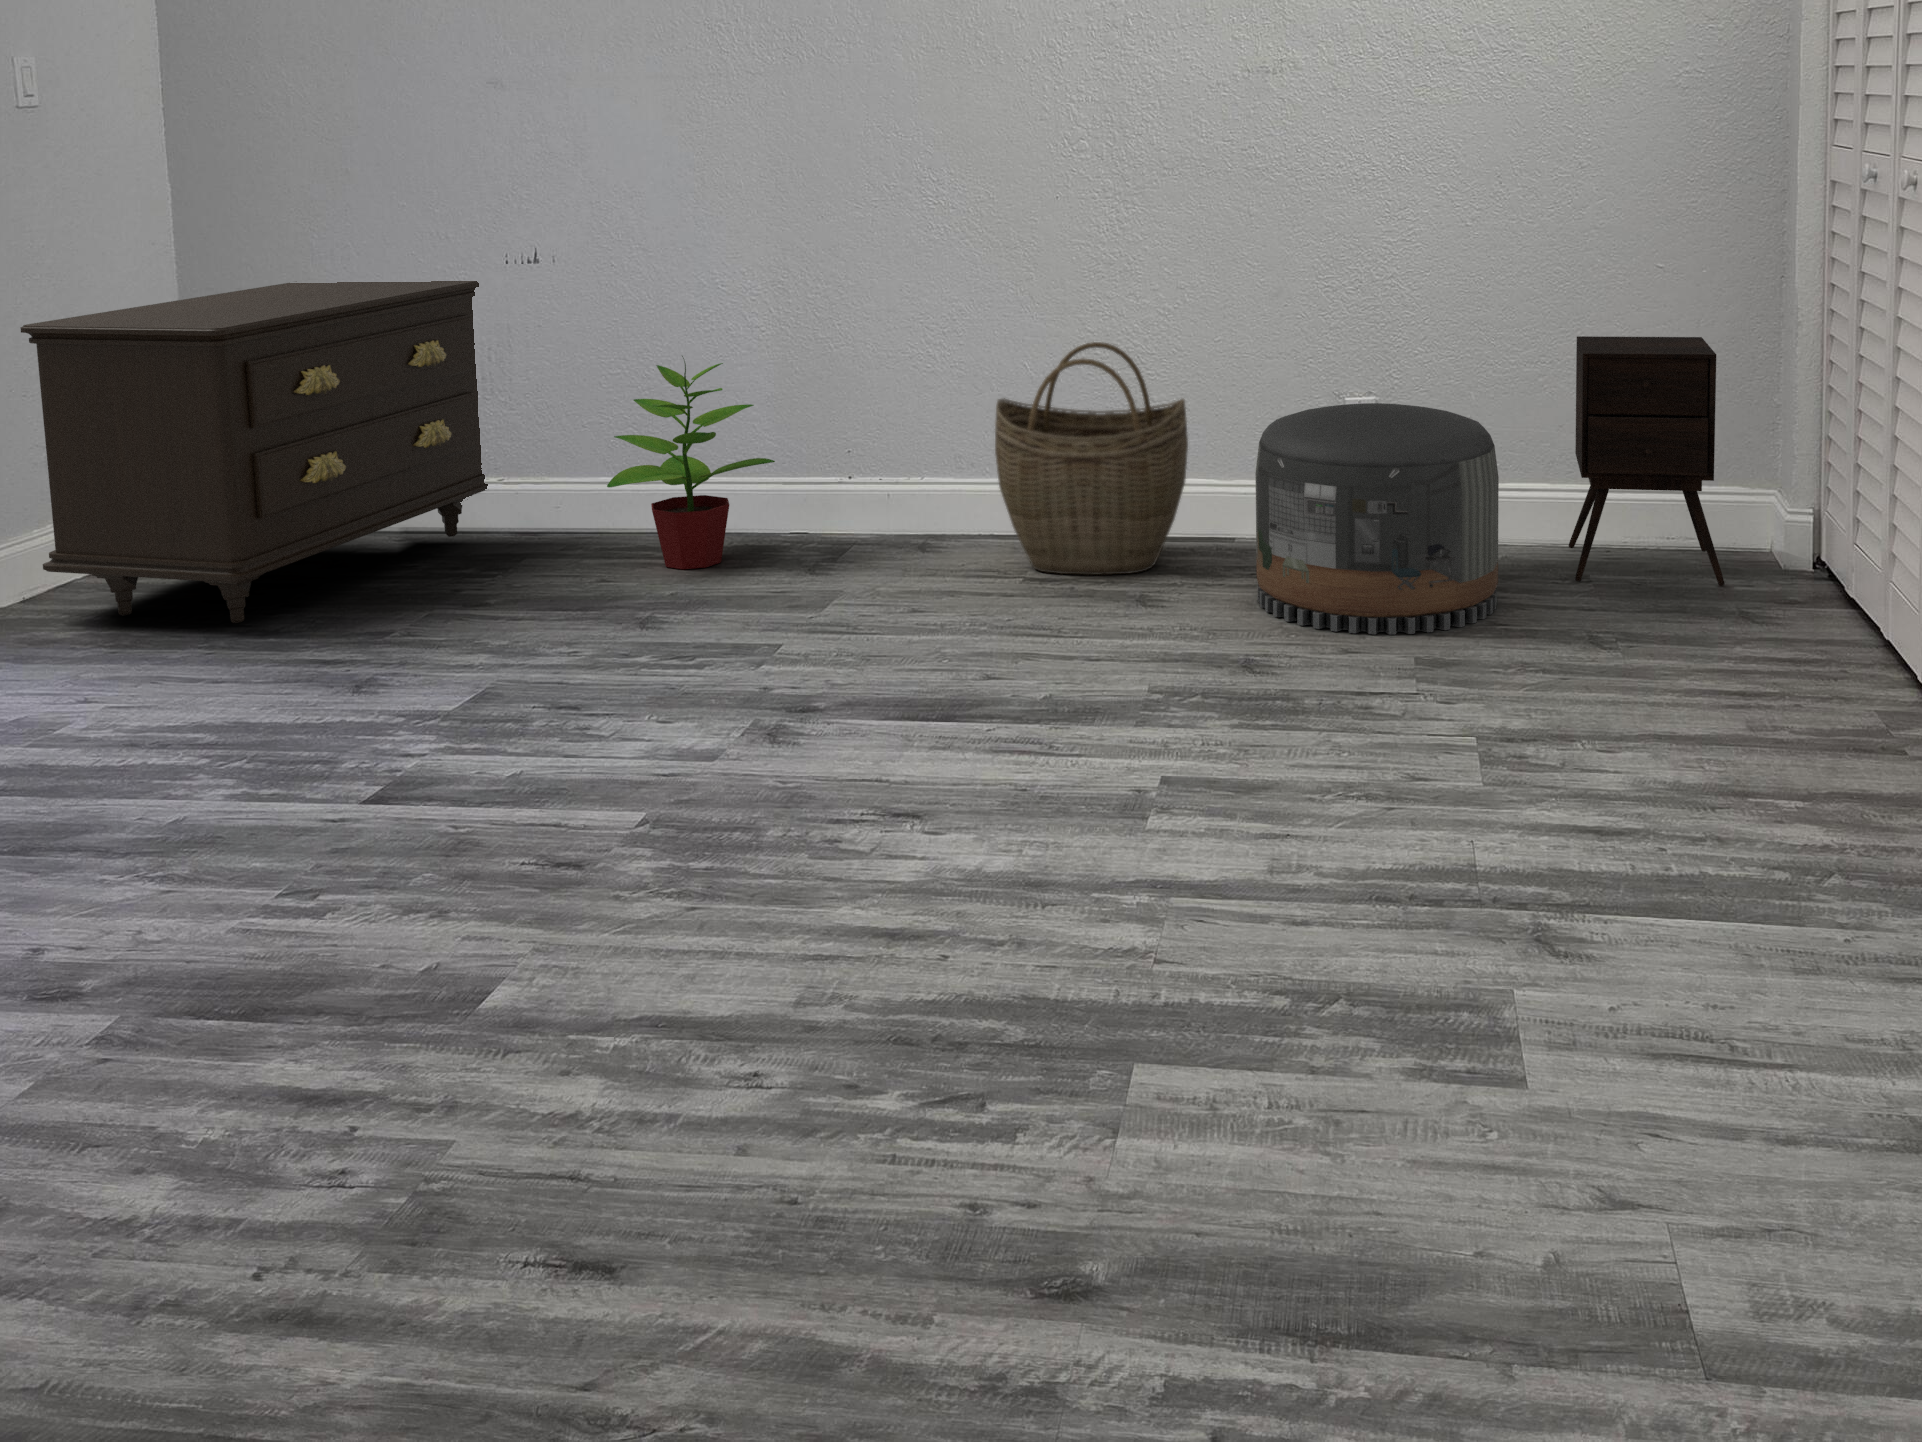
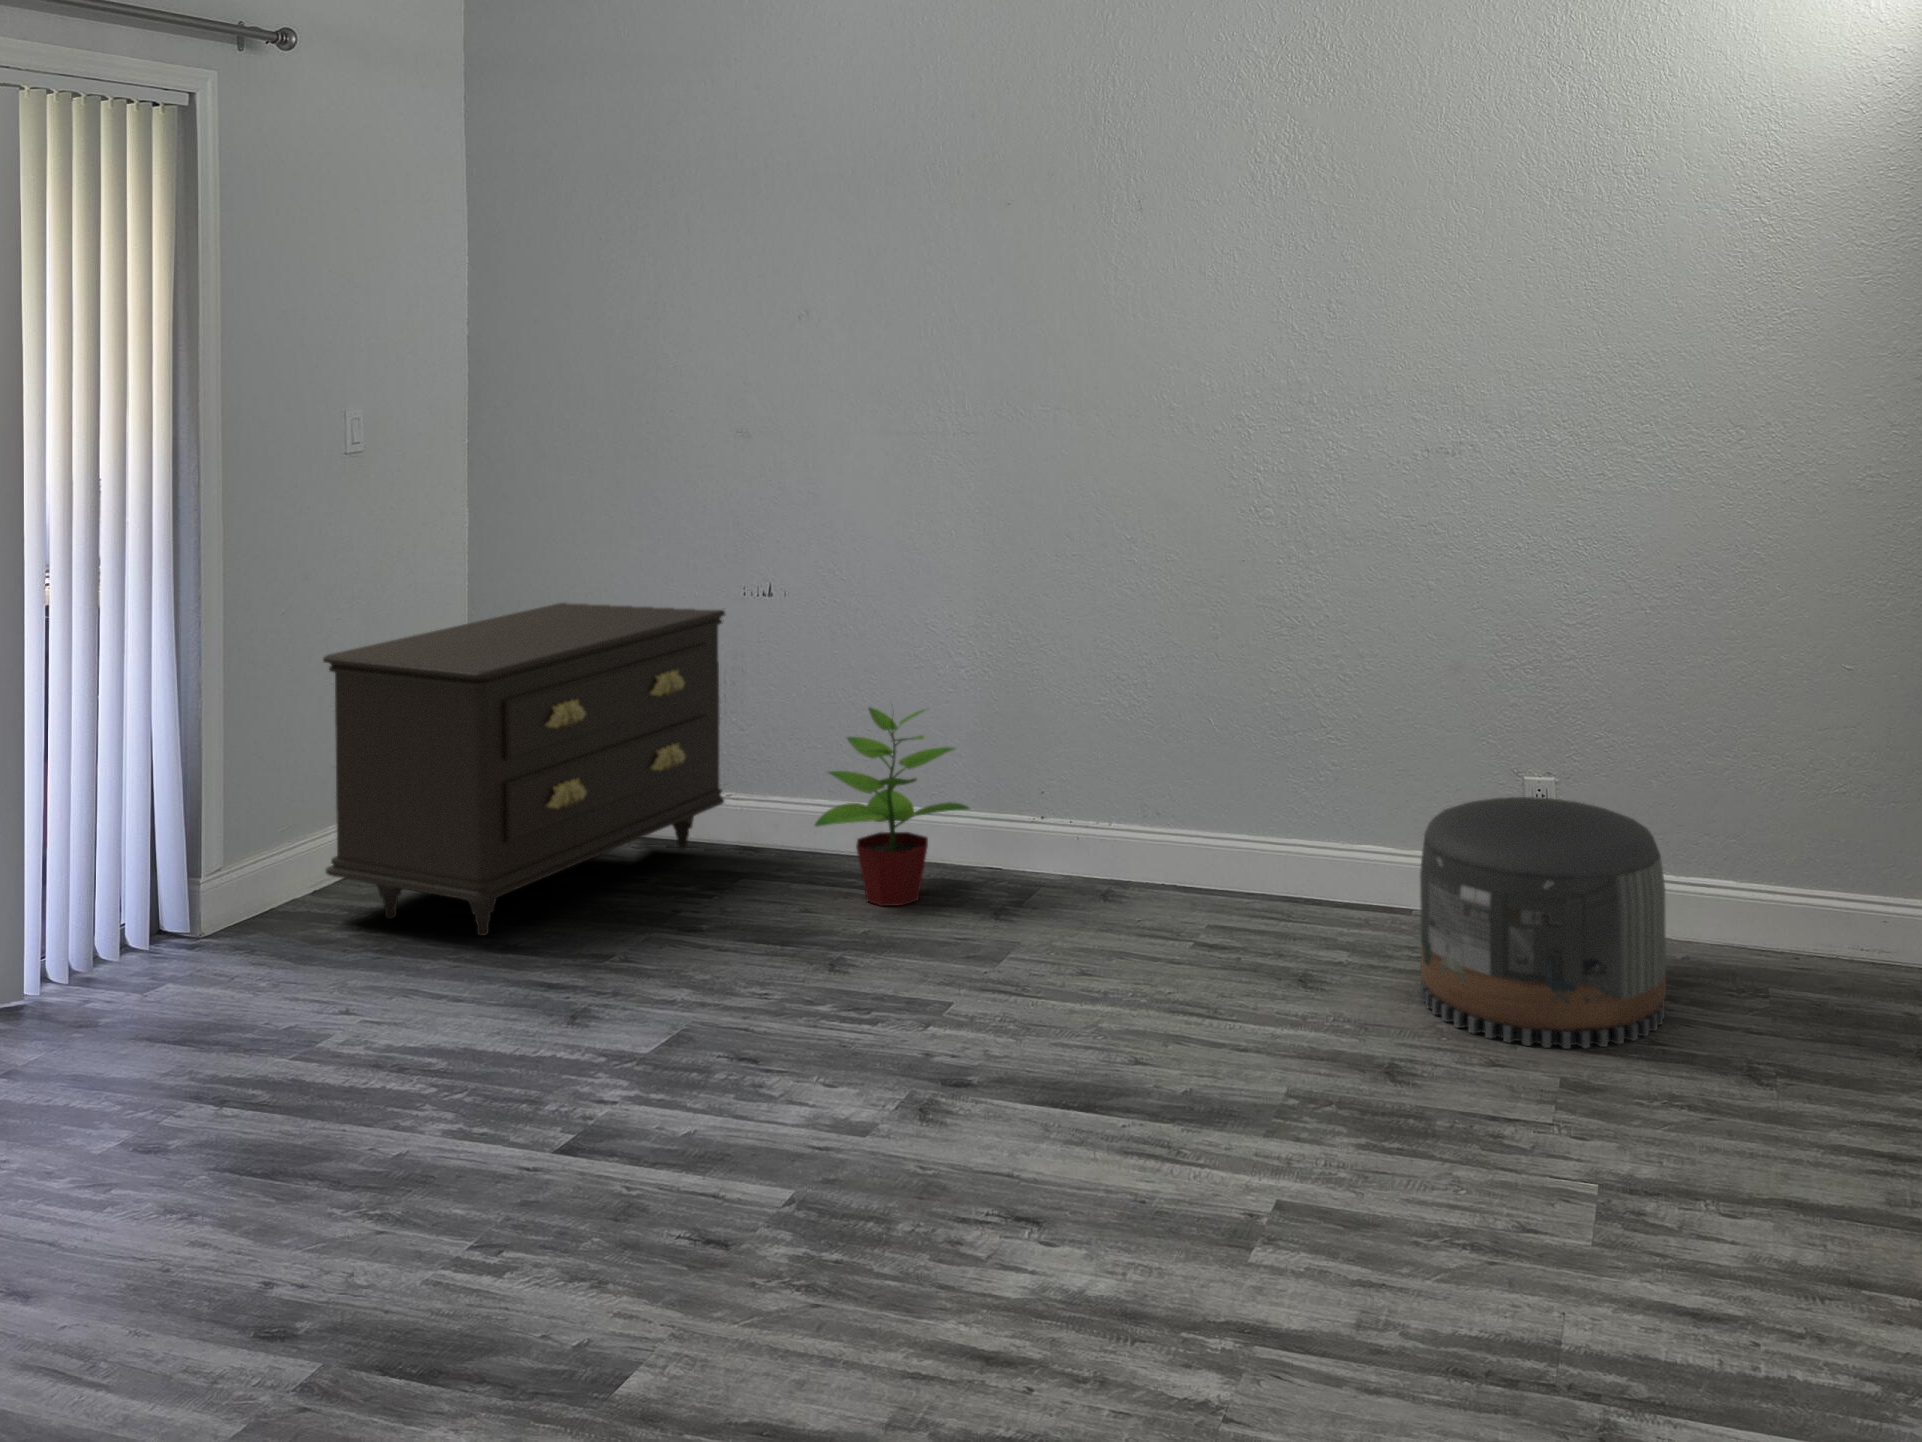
side table: present [1569,336,1725,586] -> none [1754,735,1914,1016]
woven basket: present [995,342,1188,575] -> none [1177,709,1365,947]

